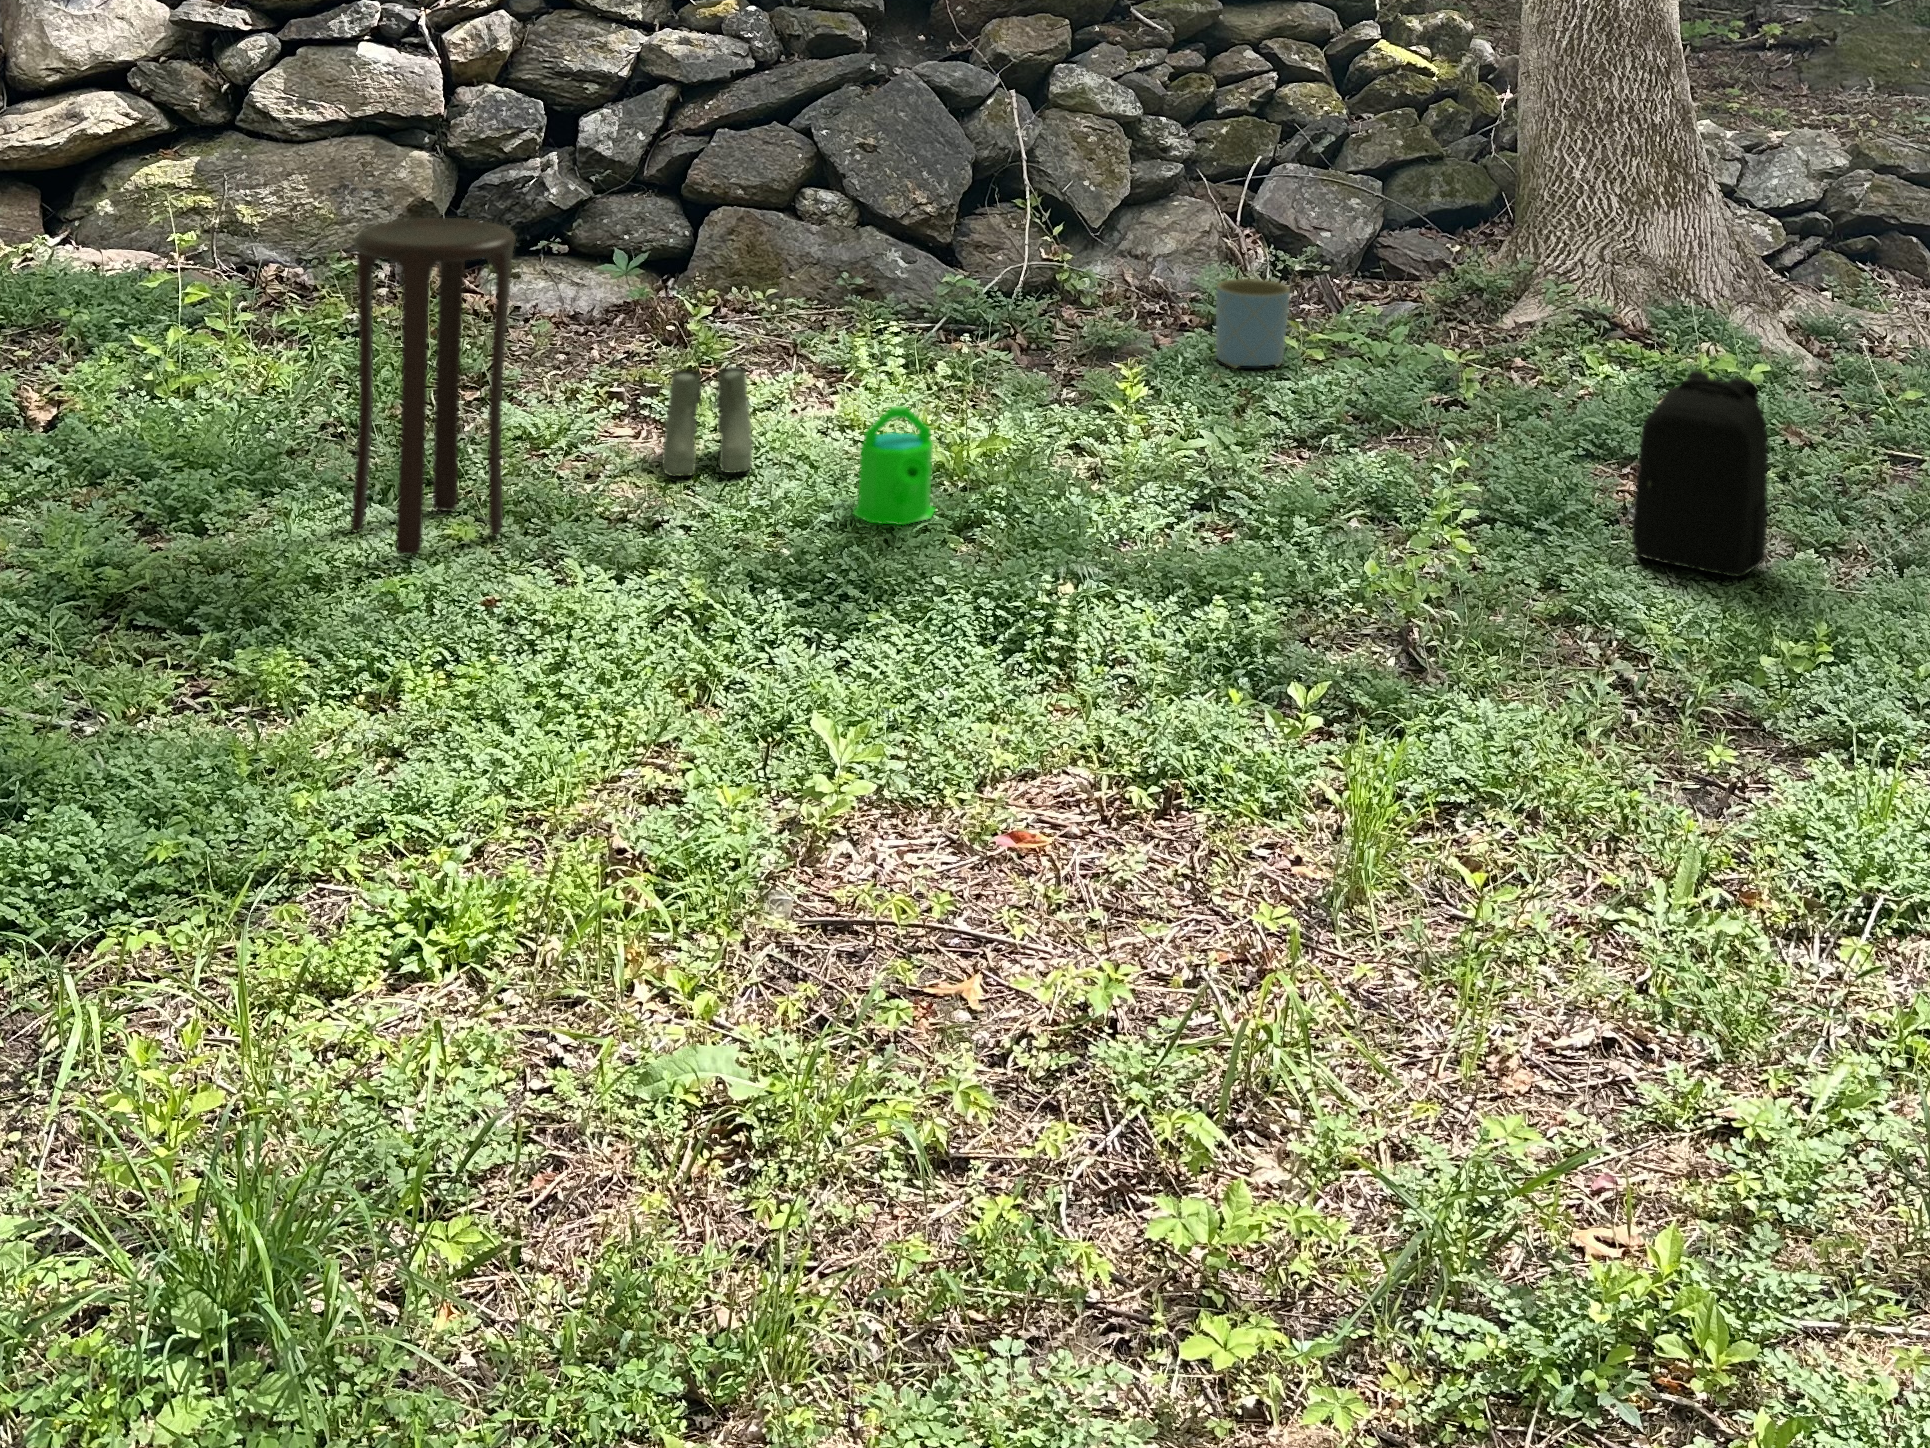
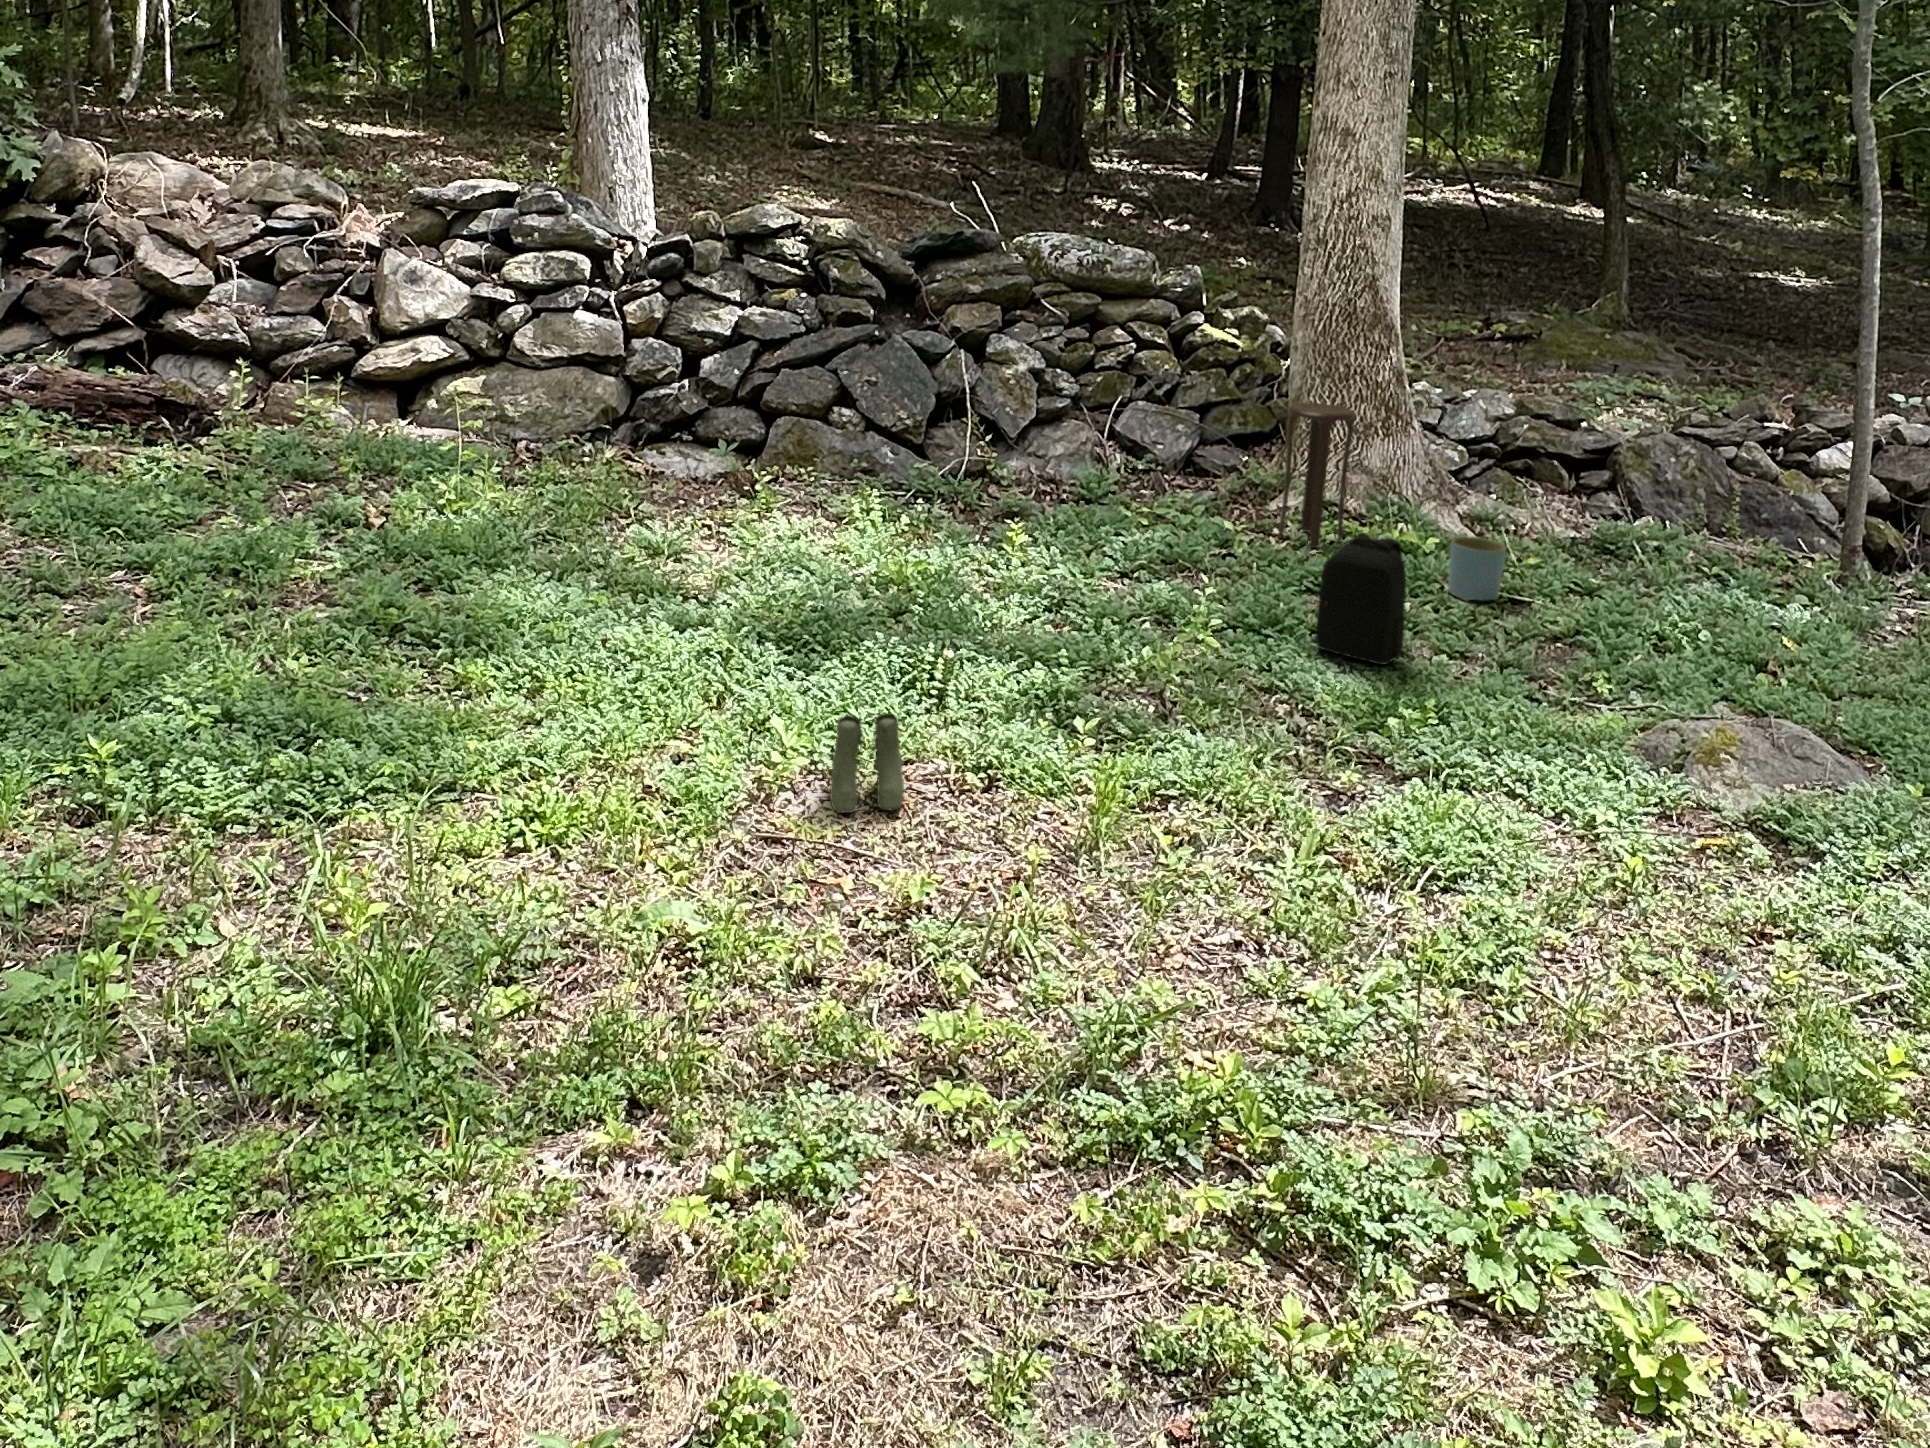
stool: present [351,218,516,555] -> present [1278,403,1356,548]
planter: present [1216,279,1290,368] -> present [1448,537,1506,601]
boots: present [662,367,753,476] -> present [830,714,904,813]
watering can: present [853,406,935,525] -> none [826,536,878,607]

